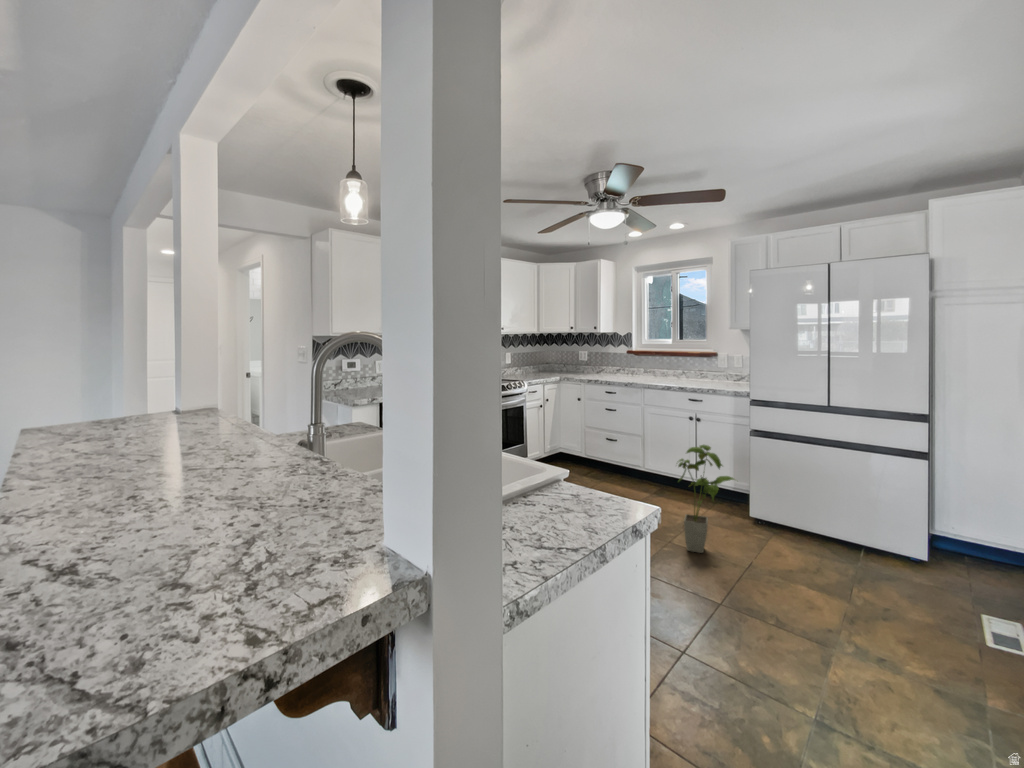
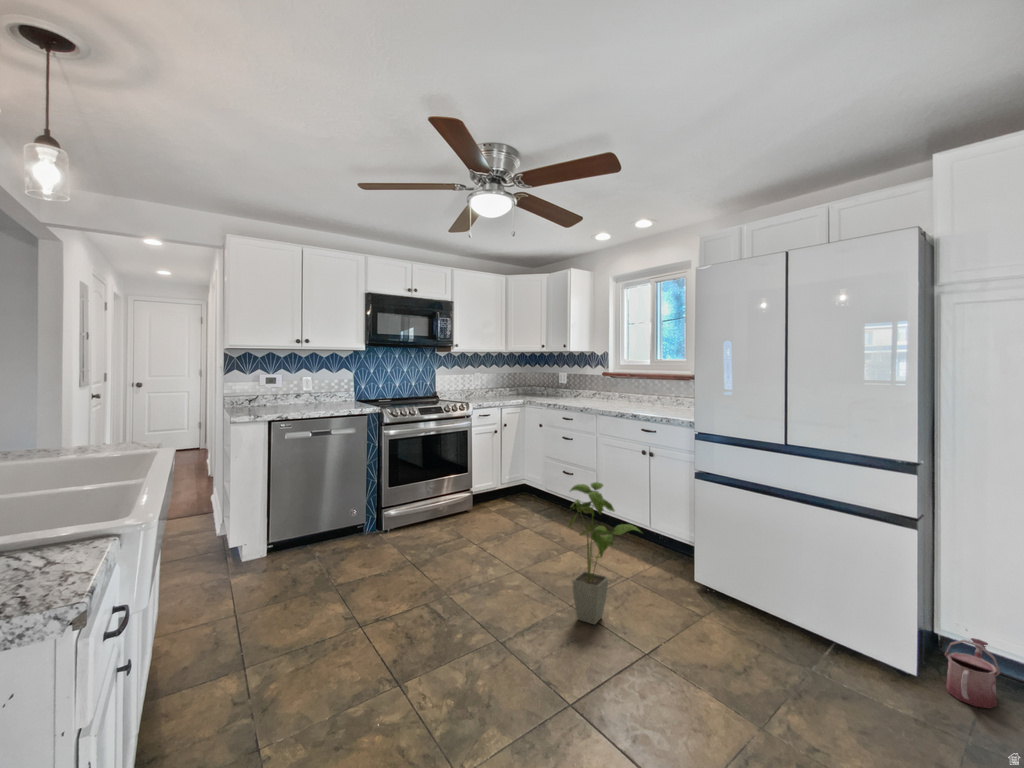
watering can: none [955,538,994,582] -> present [945,638,1000,708]

